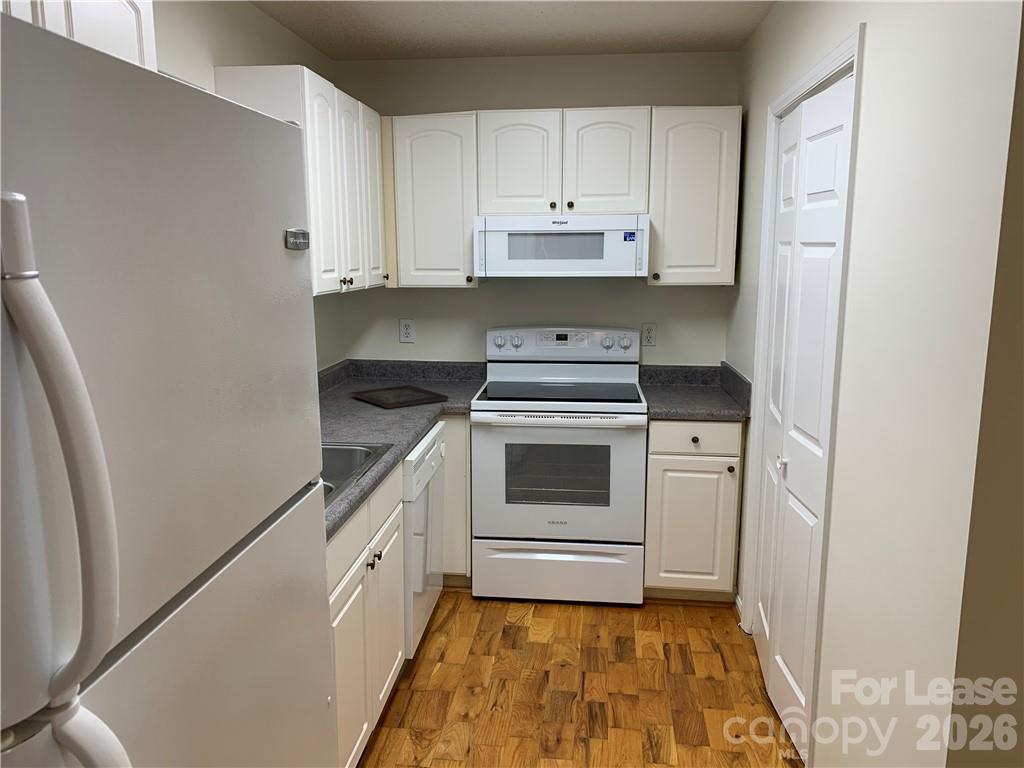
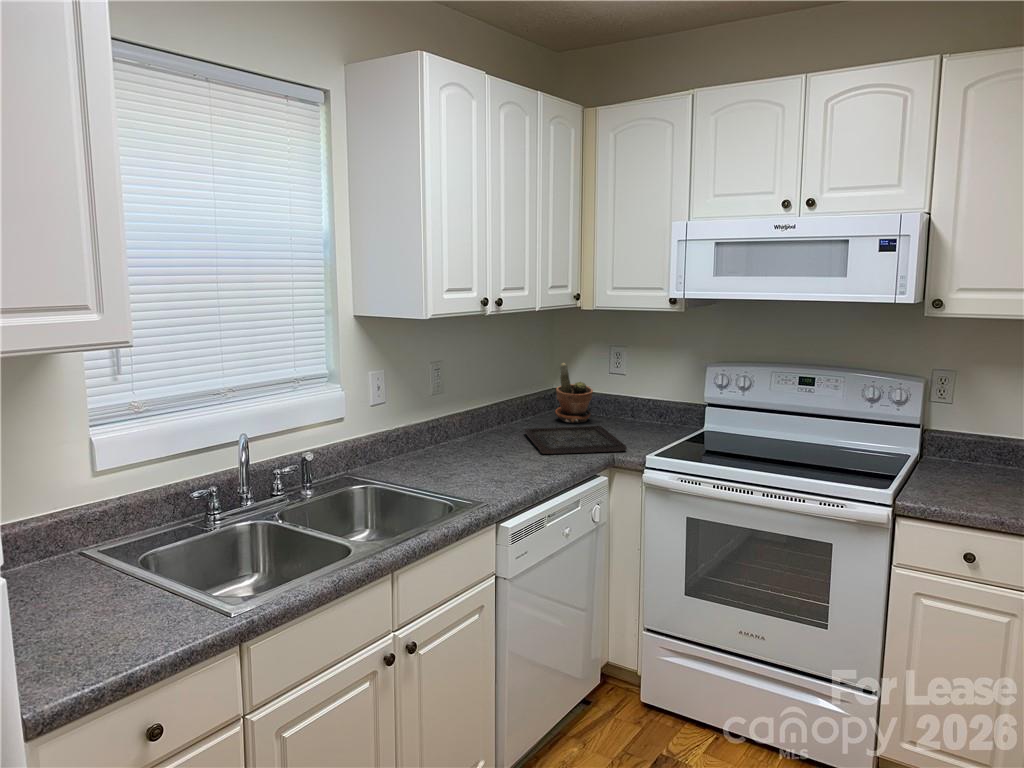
potted plant: none [358,335,391,386] -> present [555,363,593,423]

